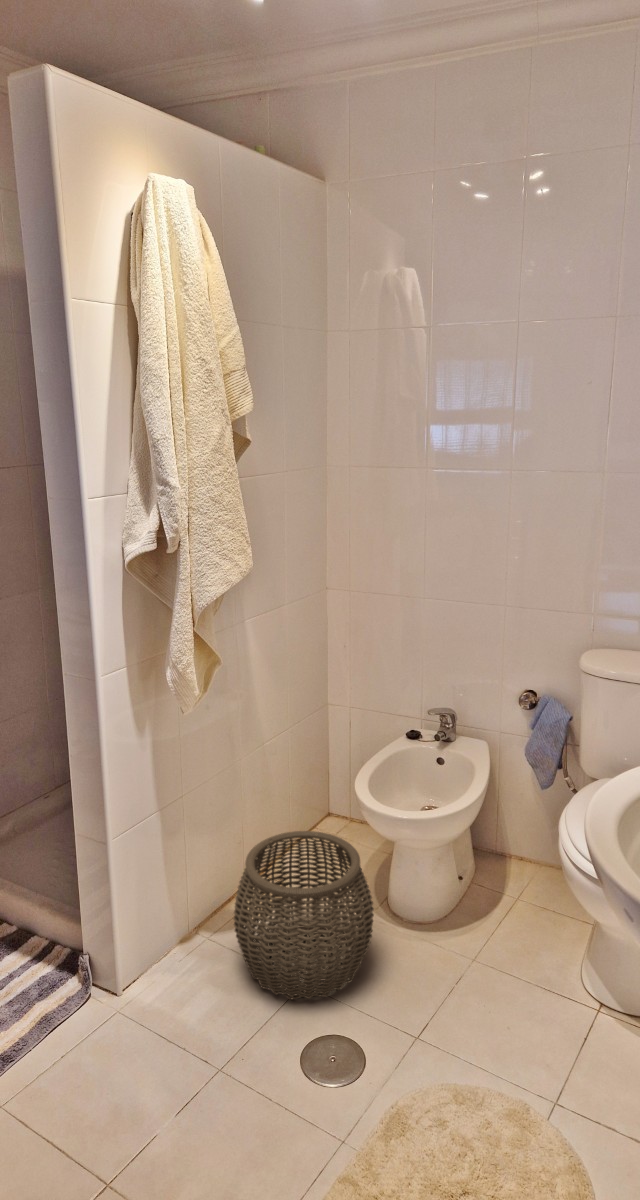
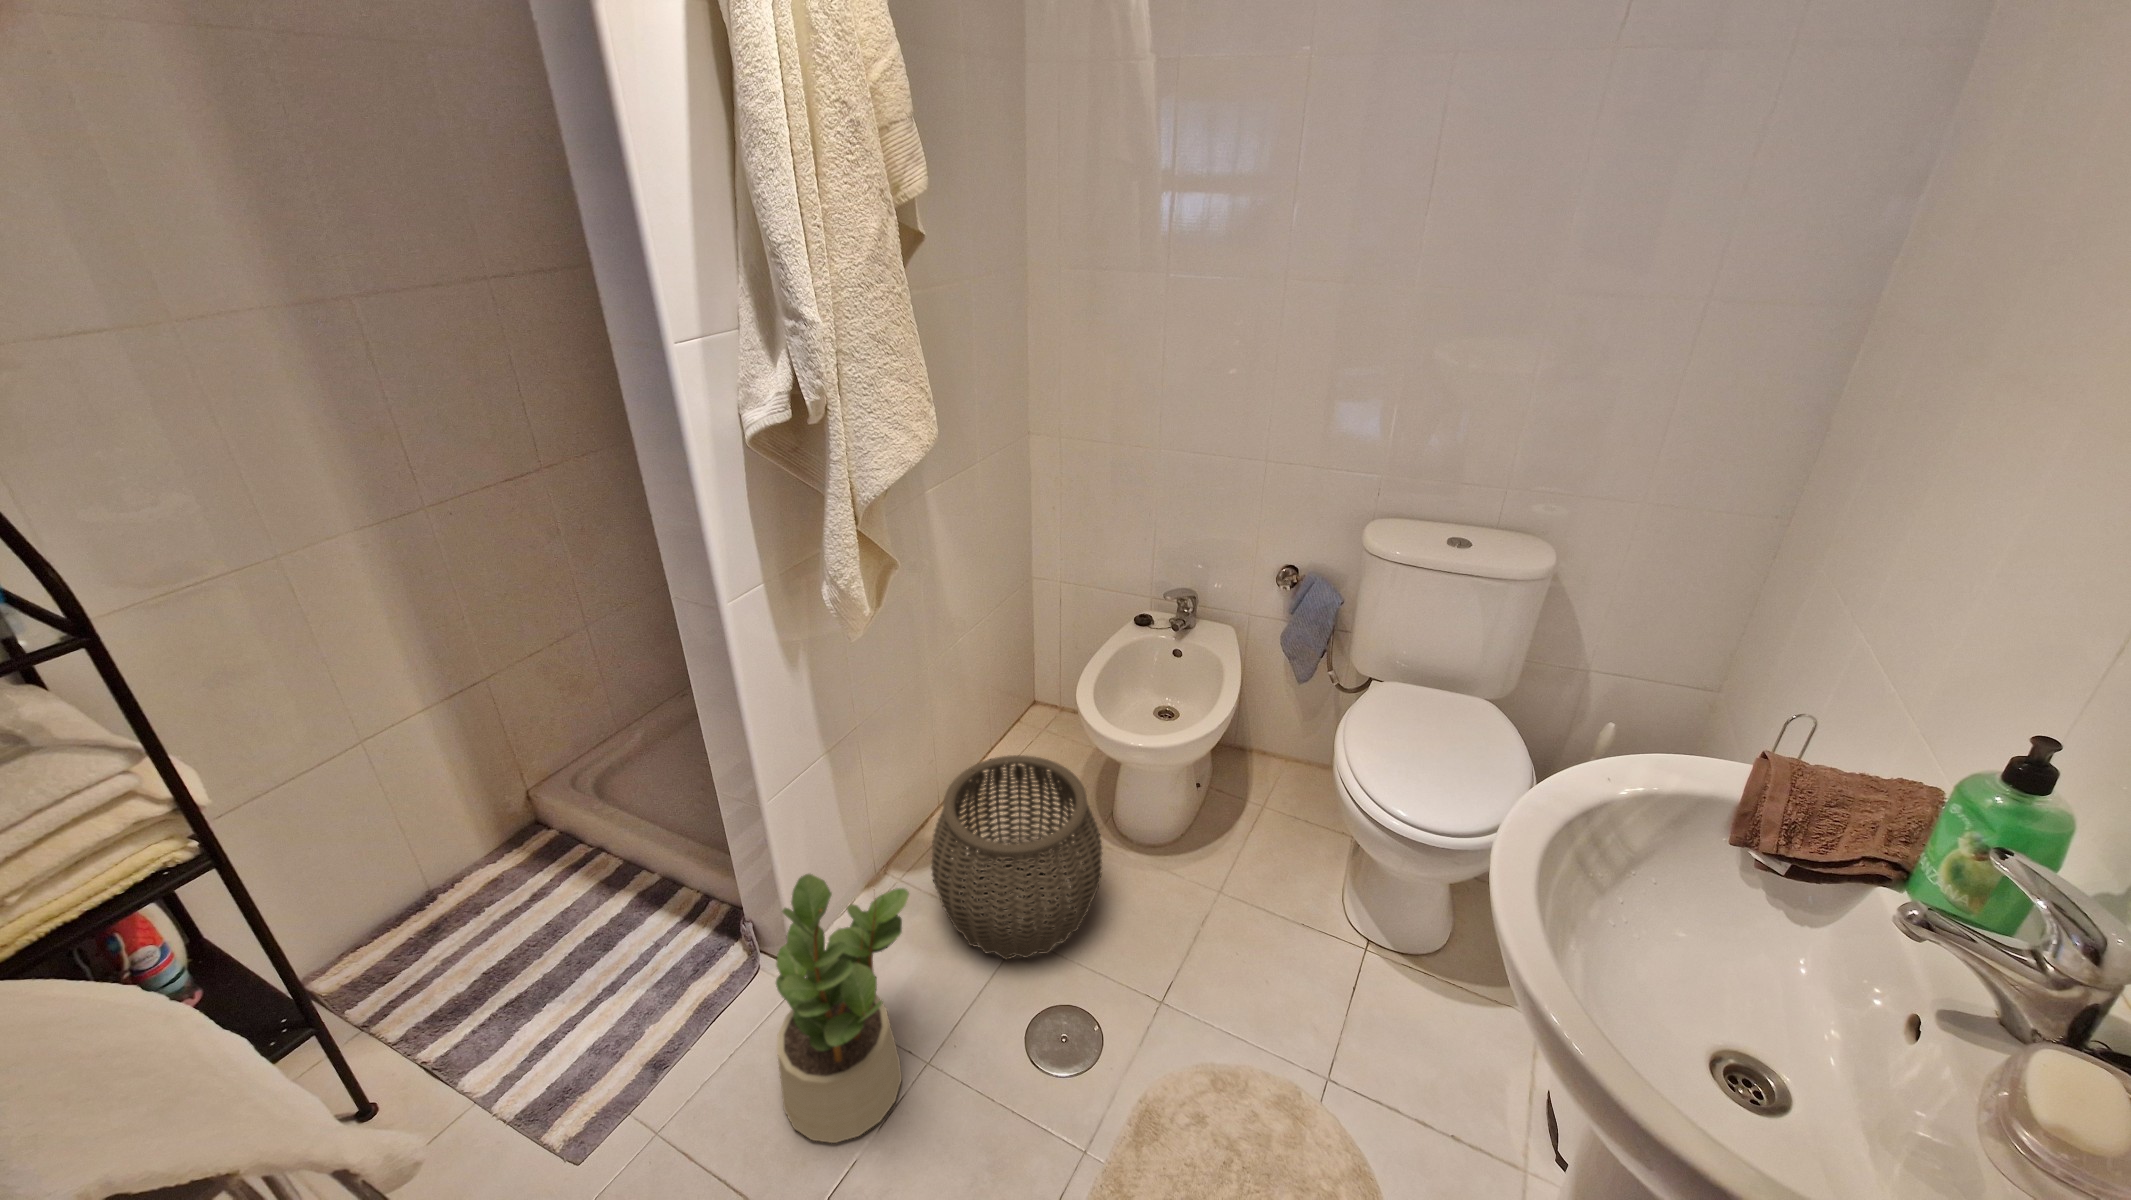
potted plant: none [105,872,215,1120] -> present [776,874,909,1143]

